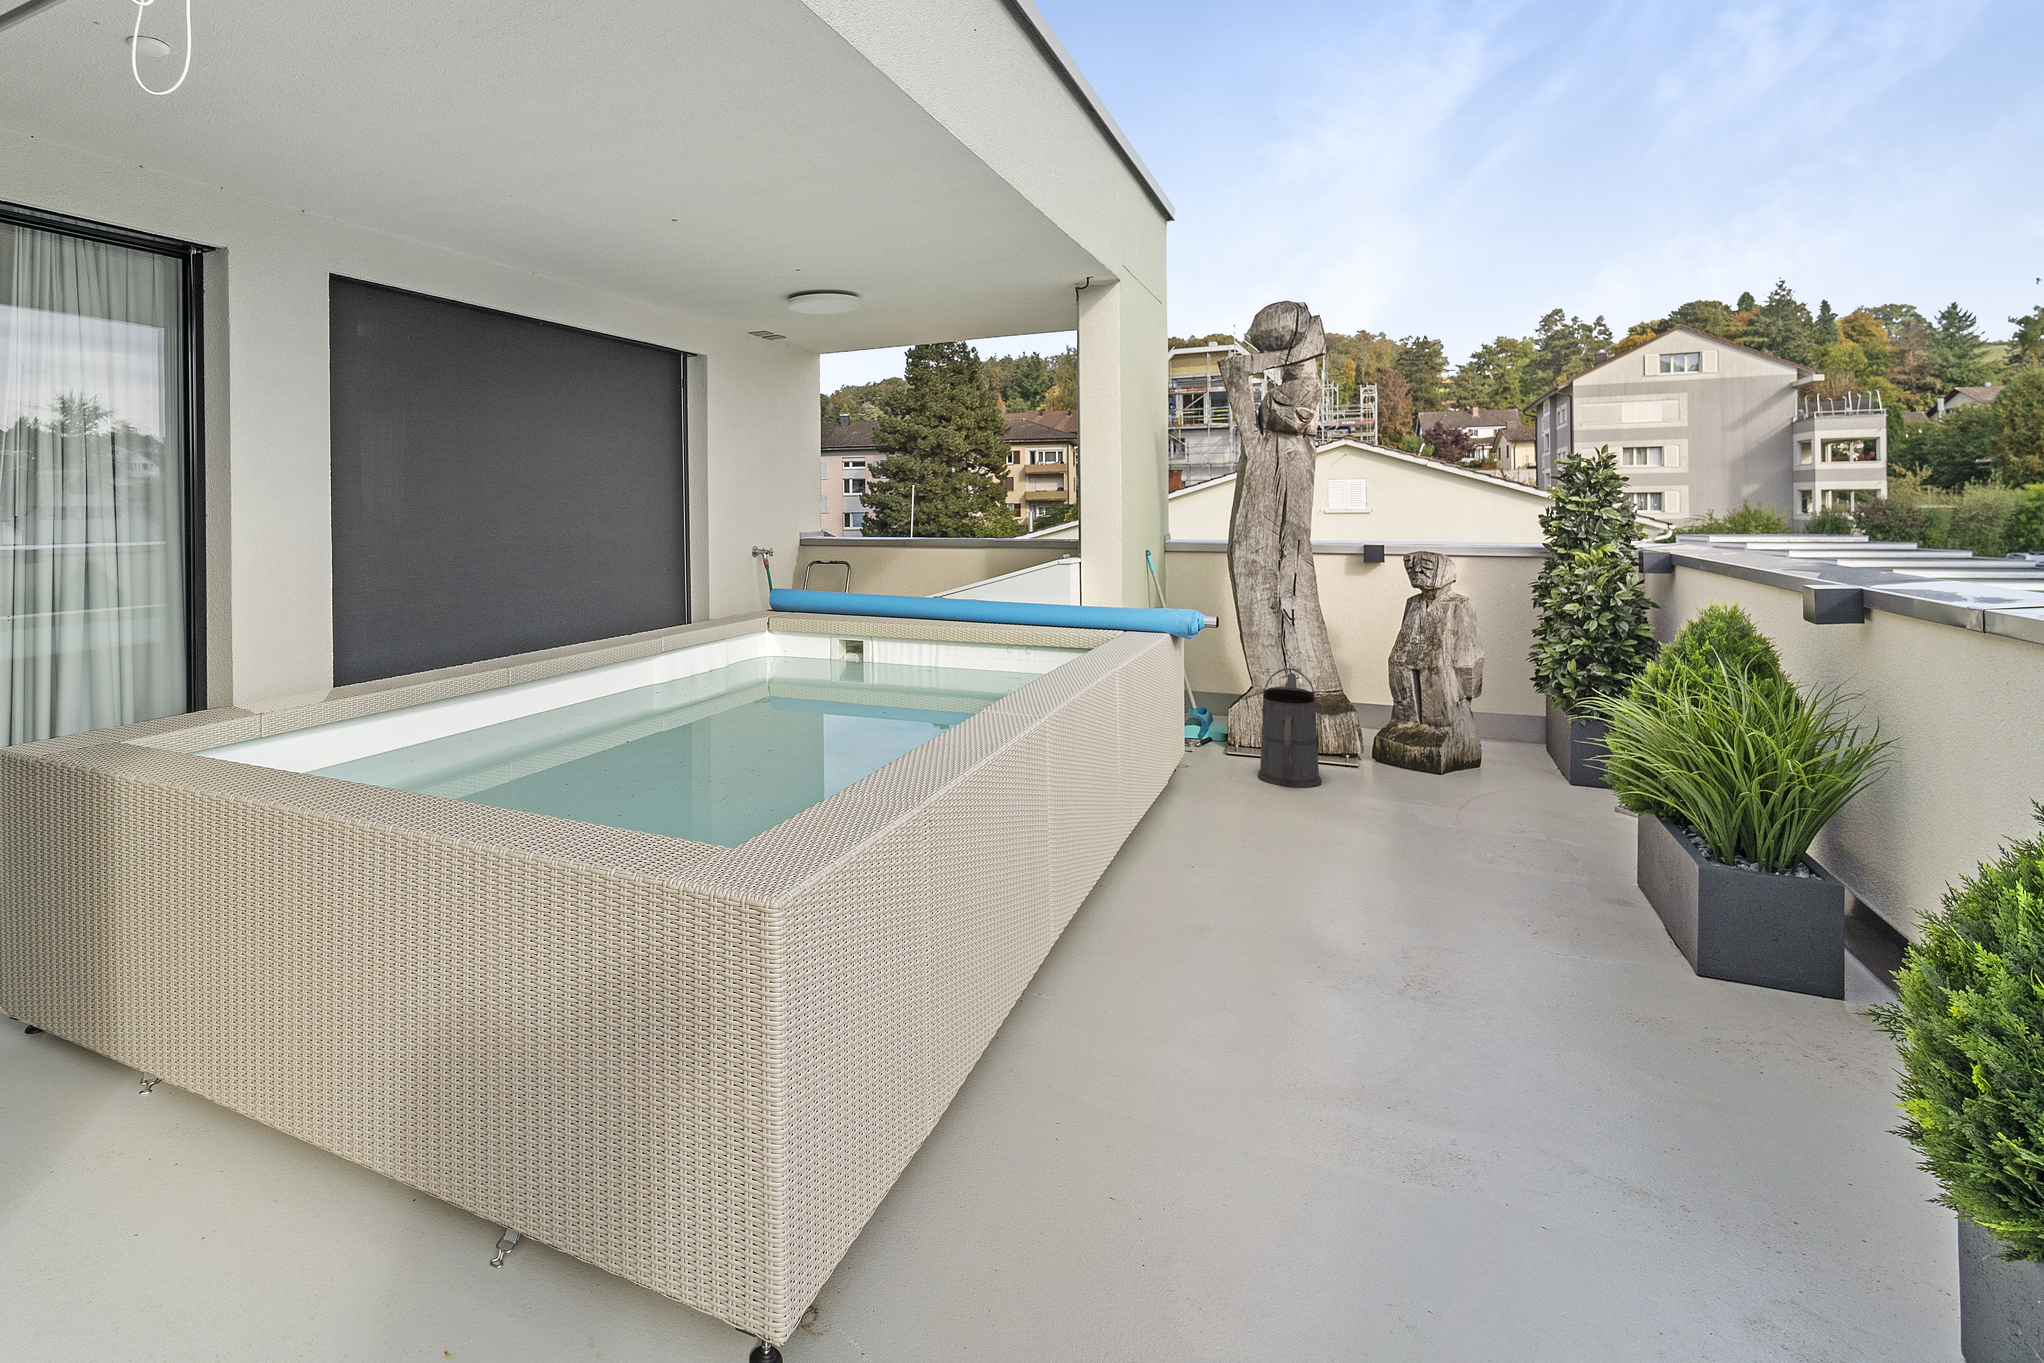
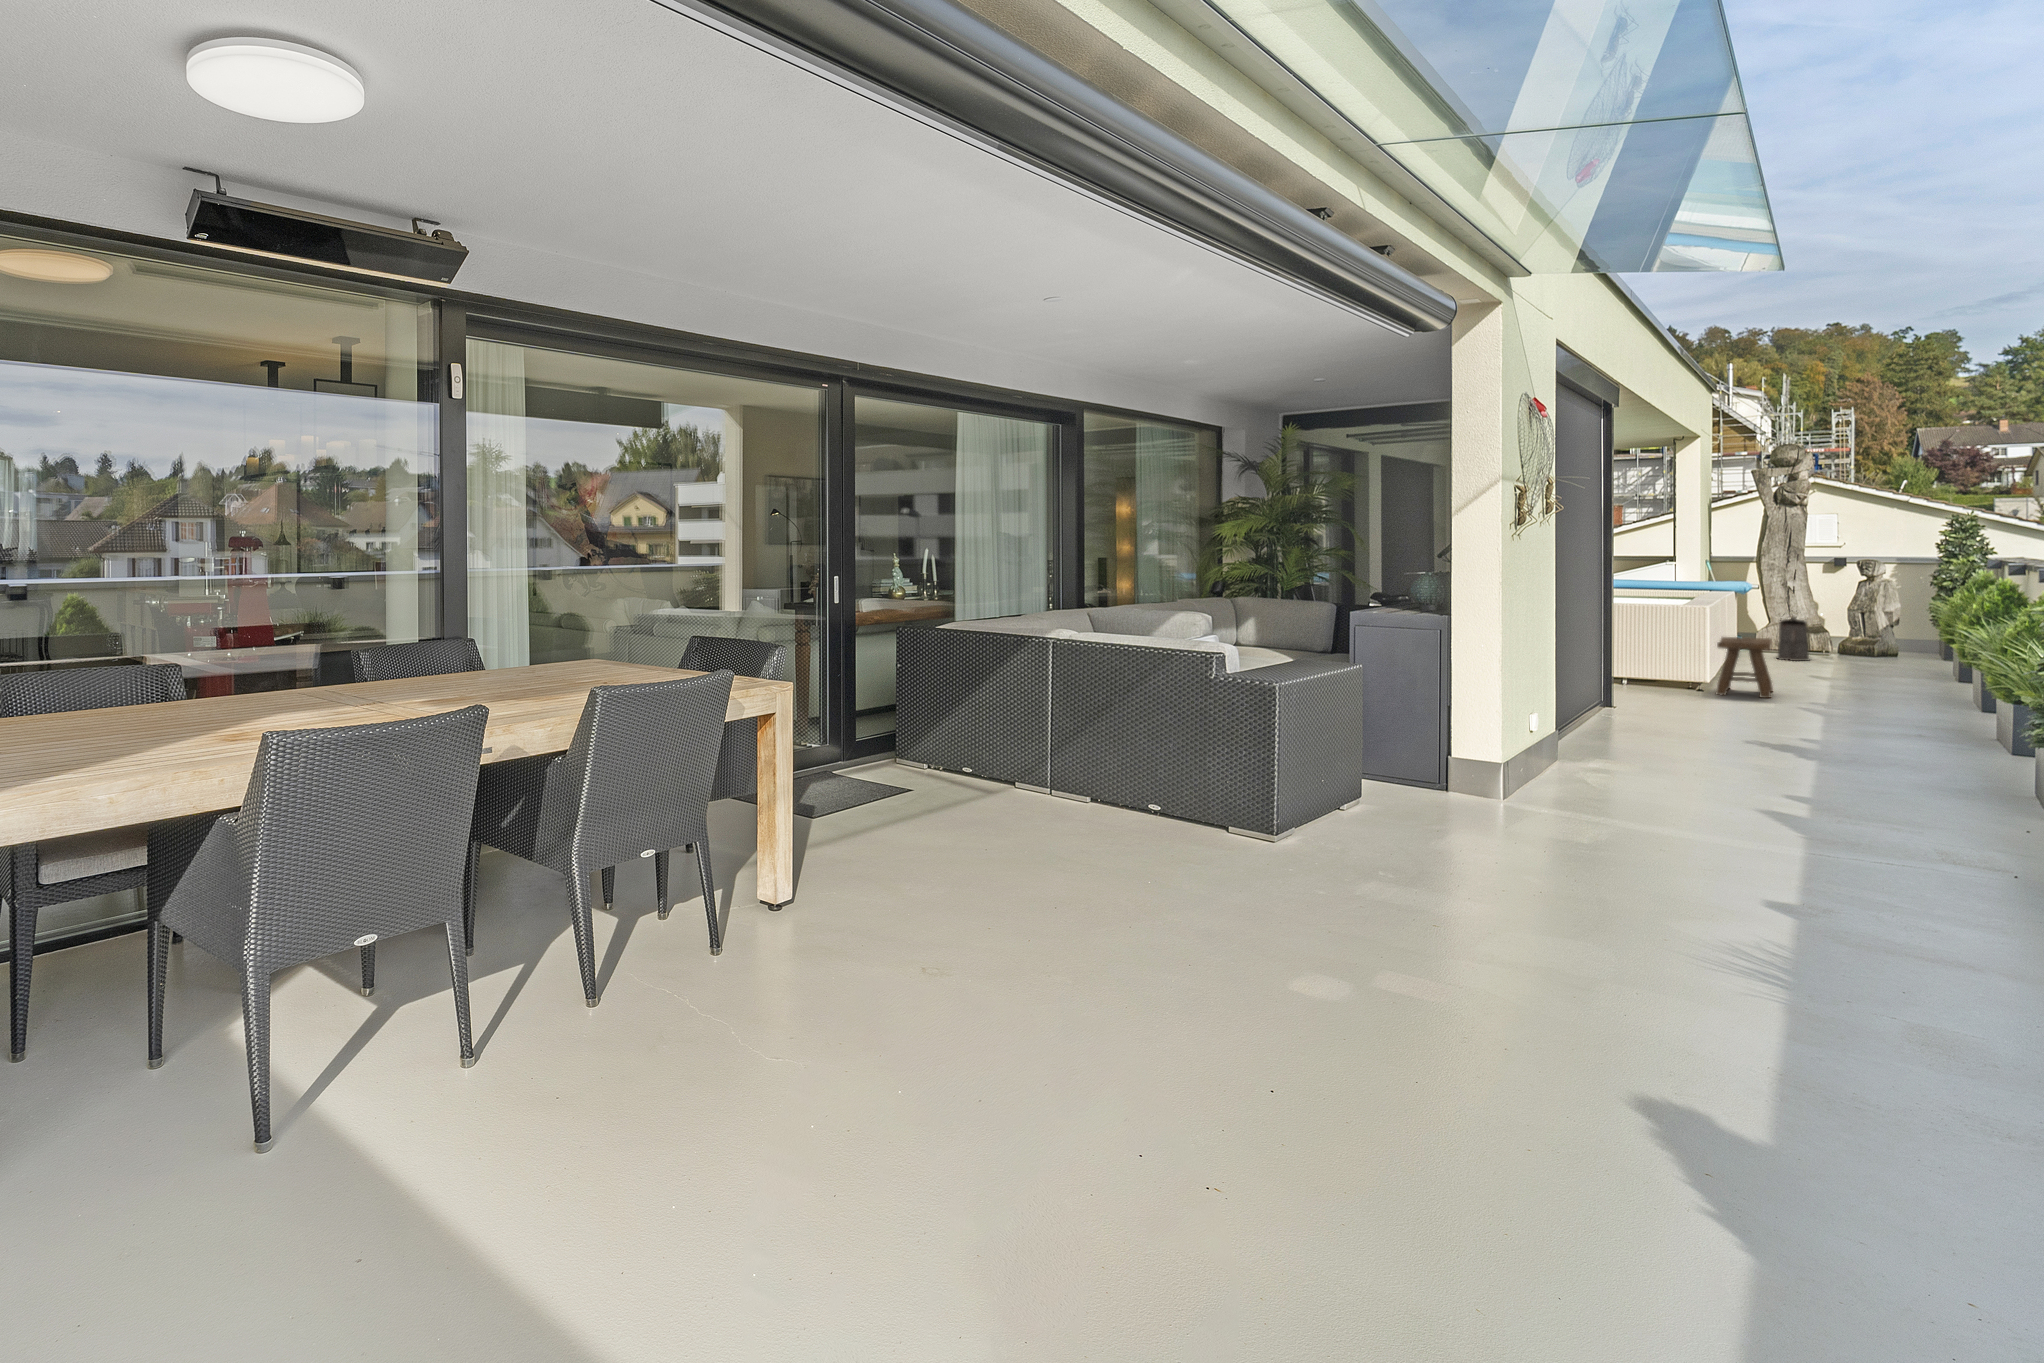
stool: none [974,854,1196,1219] -> present [1716,637,1773,698]

